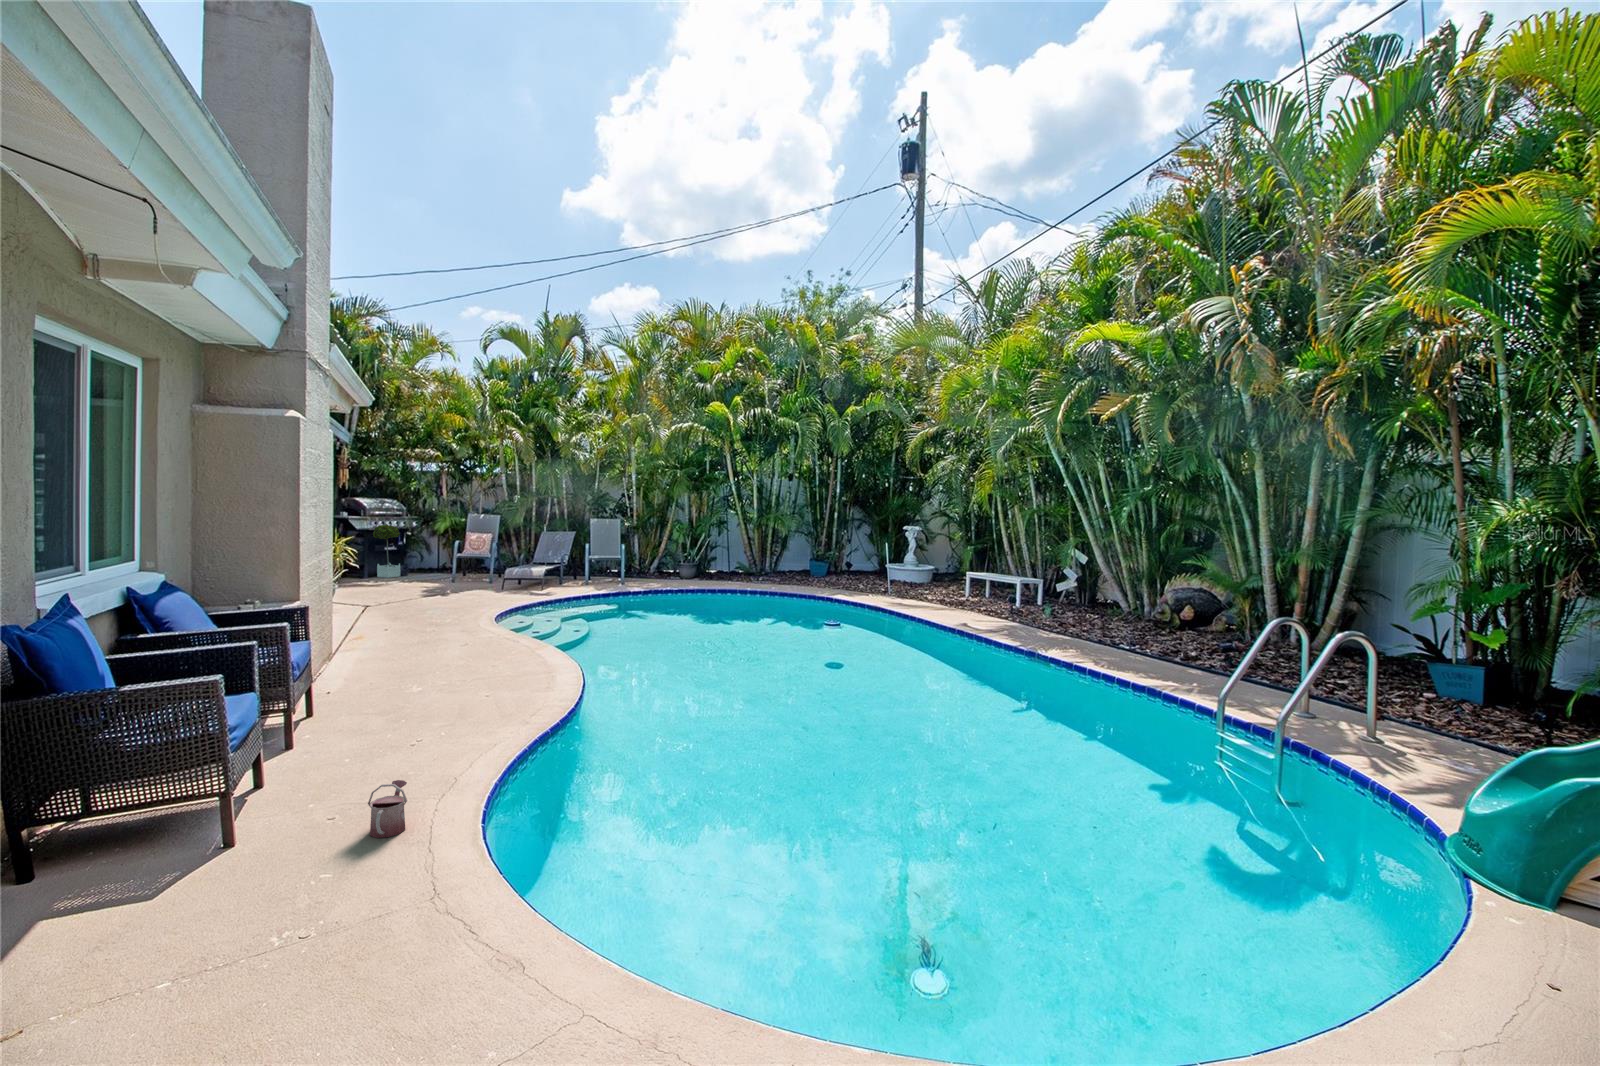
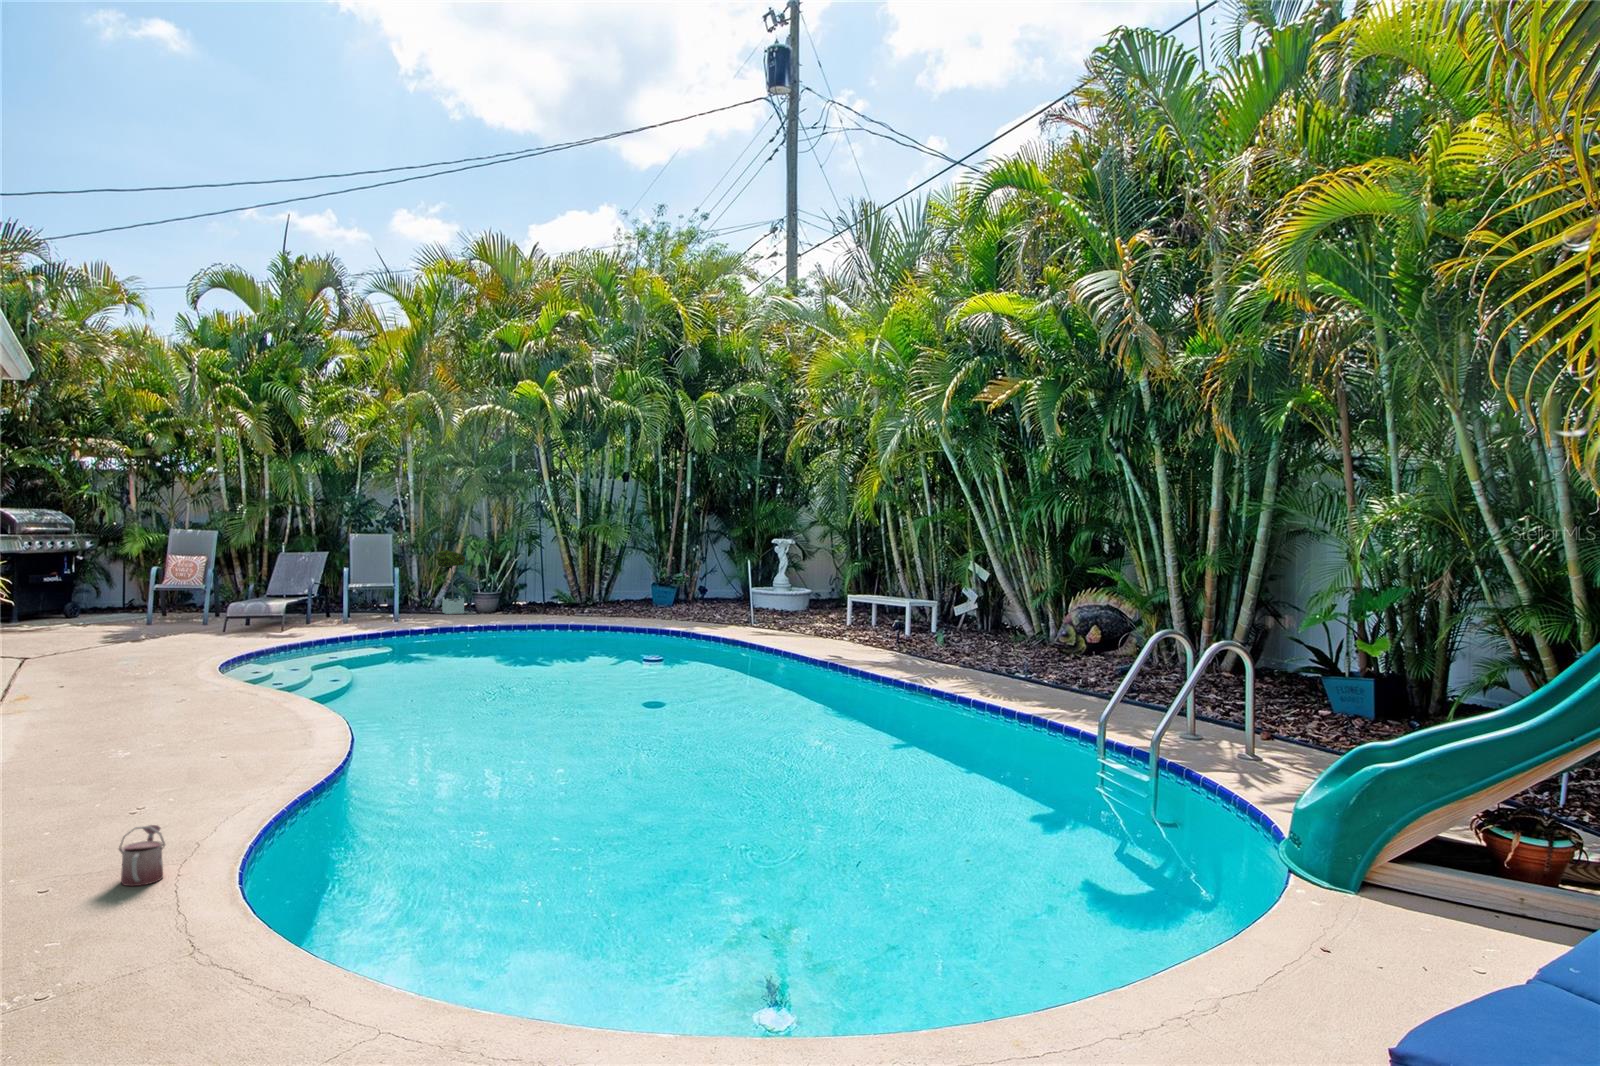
potted tree: present [373,524,401,578] -> present [436,550,465,614]

